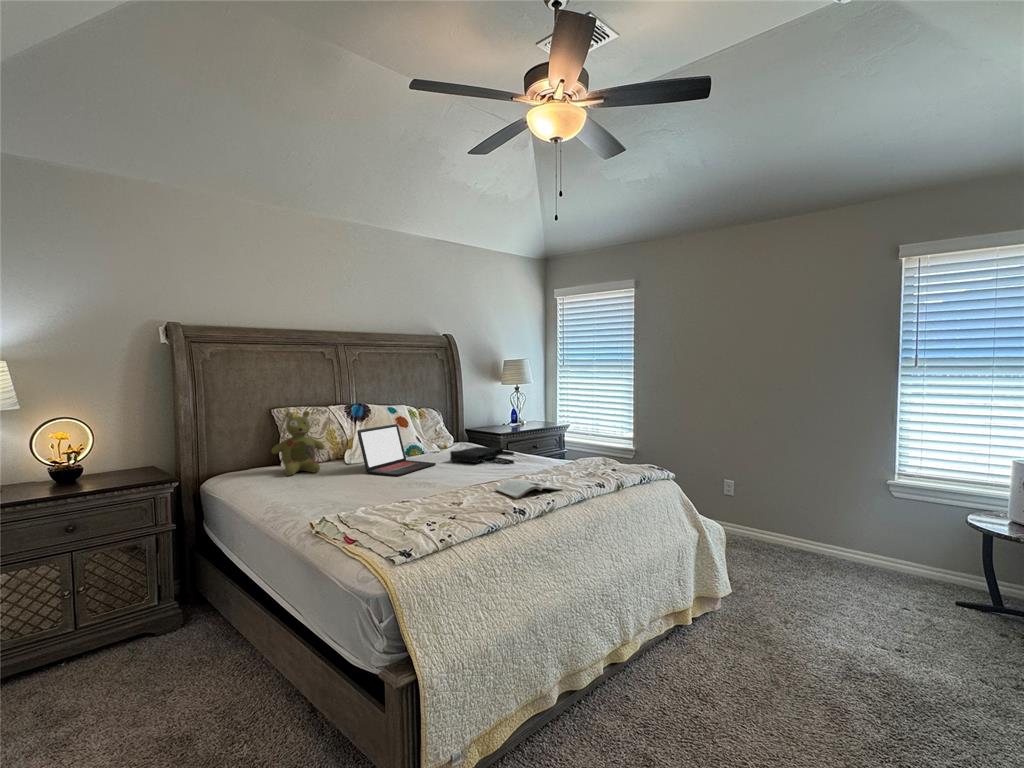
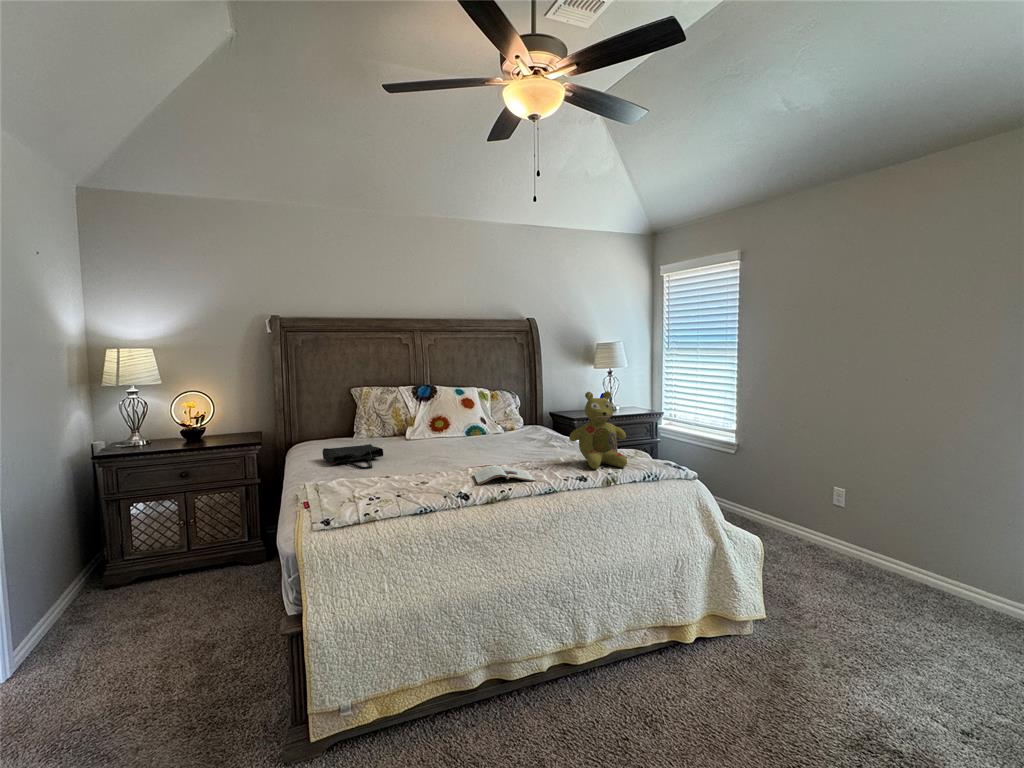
stuffed bear: present [271,411,324,475] -> present [569,391,627,469]
laptop: present [357,424,436,476] -> none [400,405,473,454]
tote bag: present [450,447,514,464] -> present [322,444,383,469]

